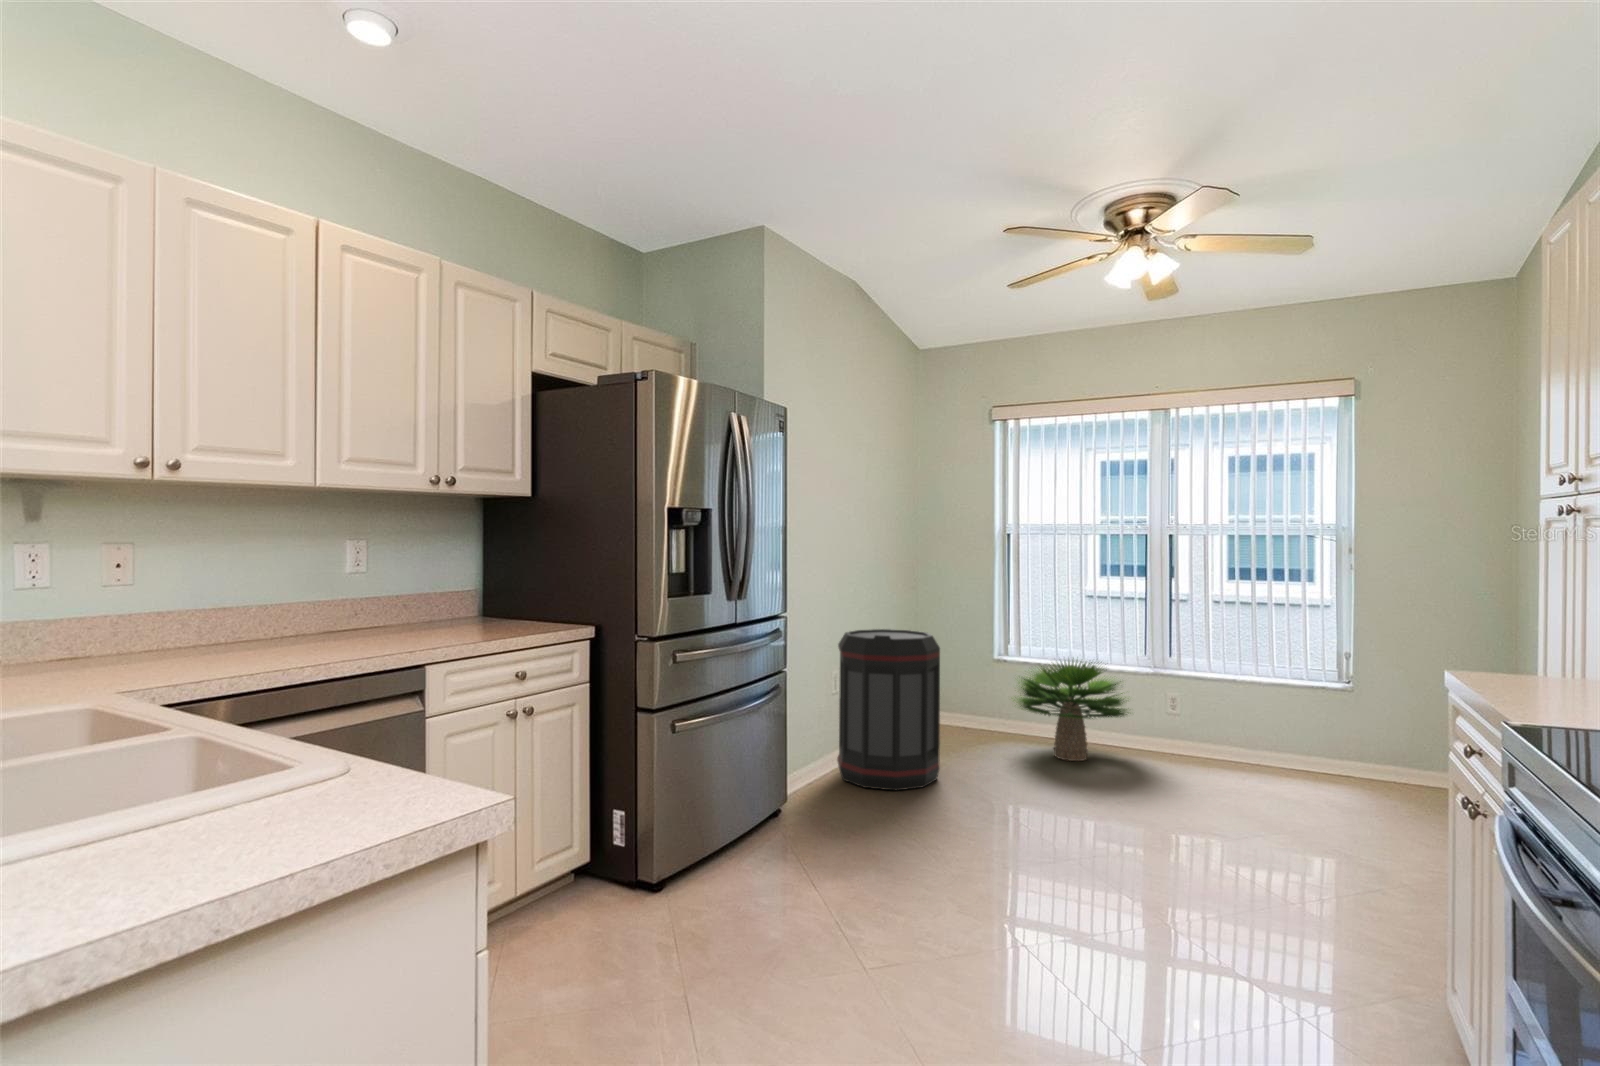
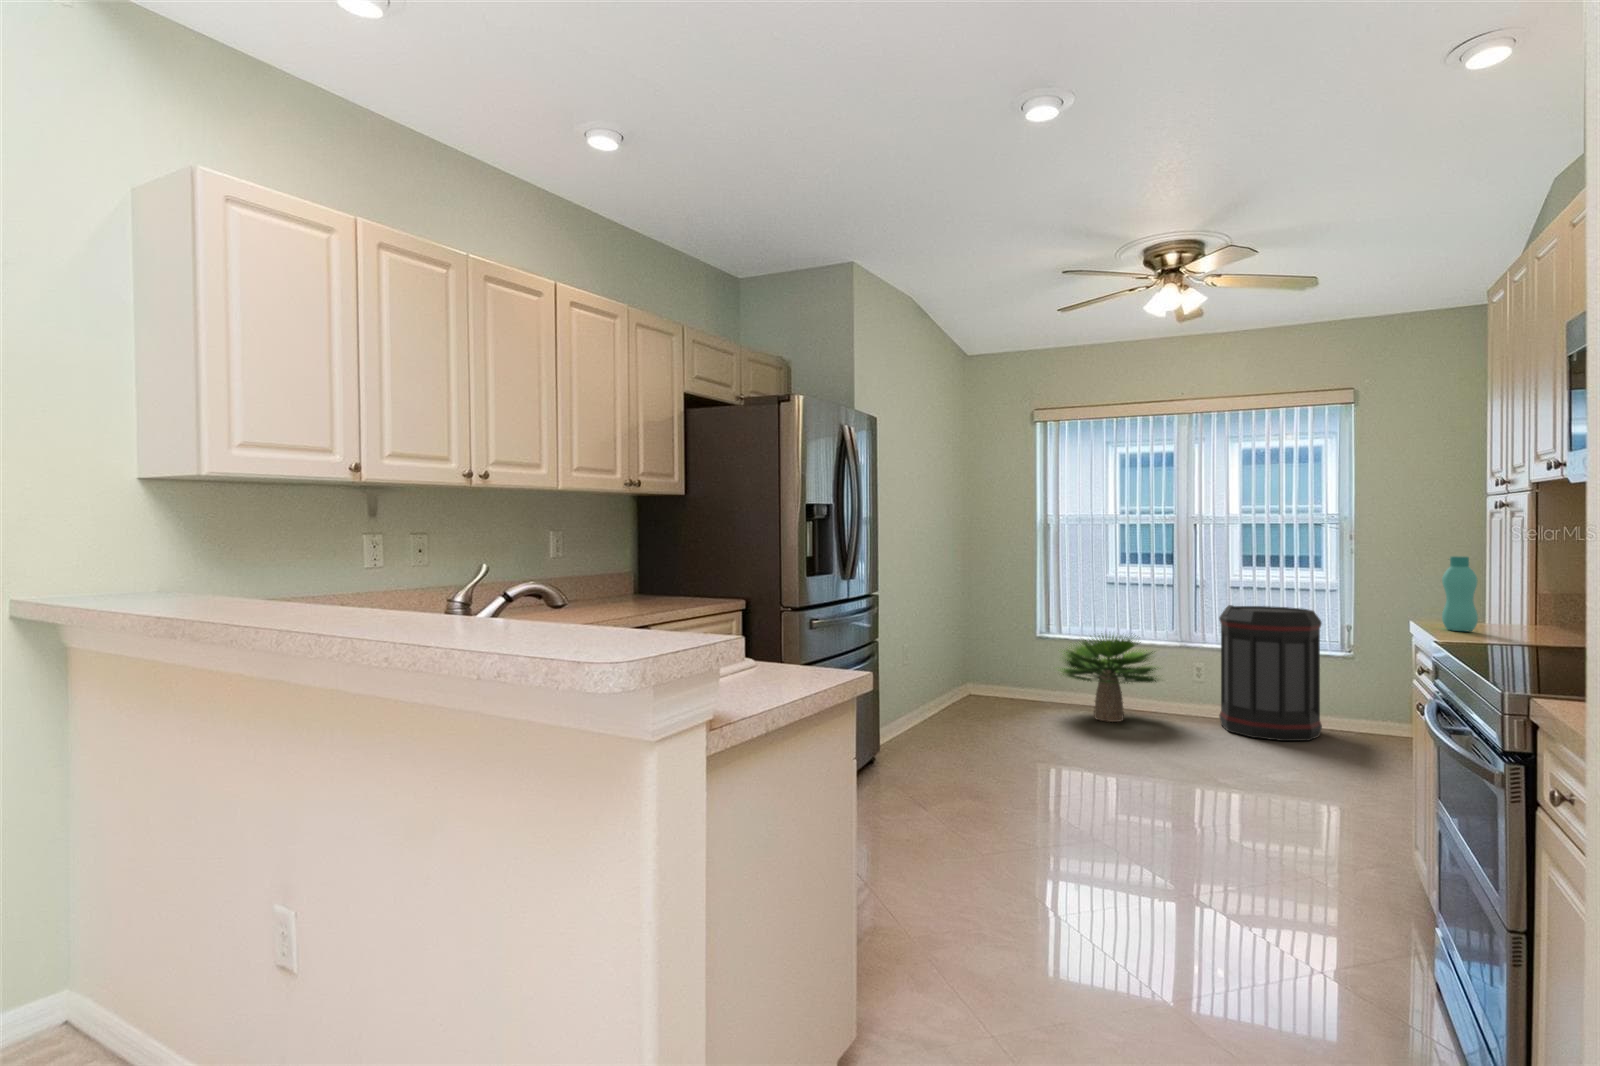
bottle: none [1502,586,1557,696] -> present [1442,556,1478,631]
trash can: present [837,629,940,790] -> present [1219,605,1322,741]

